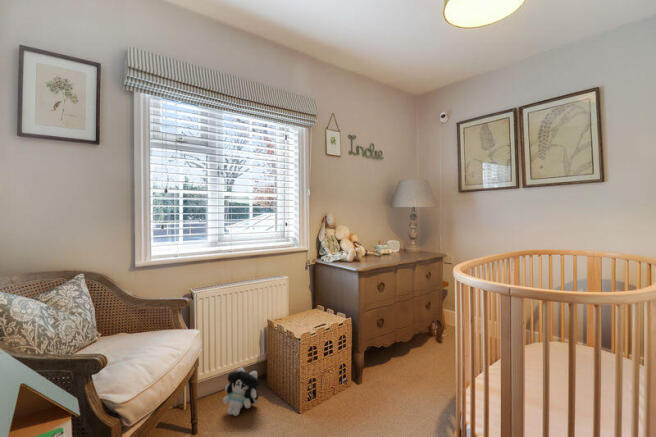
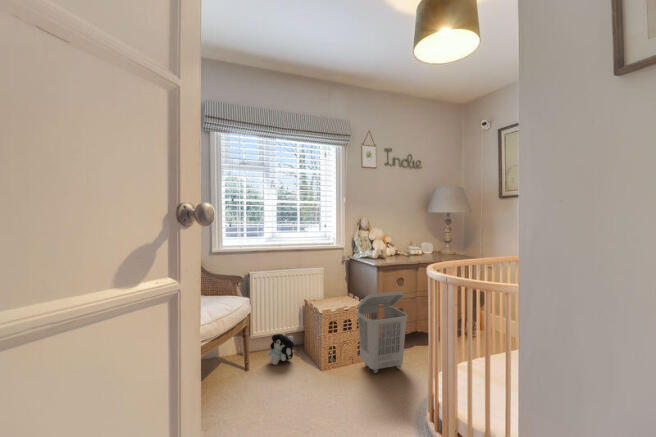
laundry basket: none [339,300,400,404] -> present [357,291,407,374]

